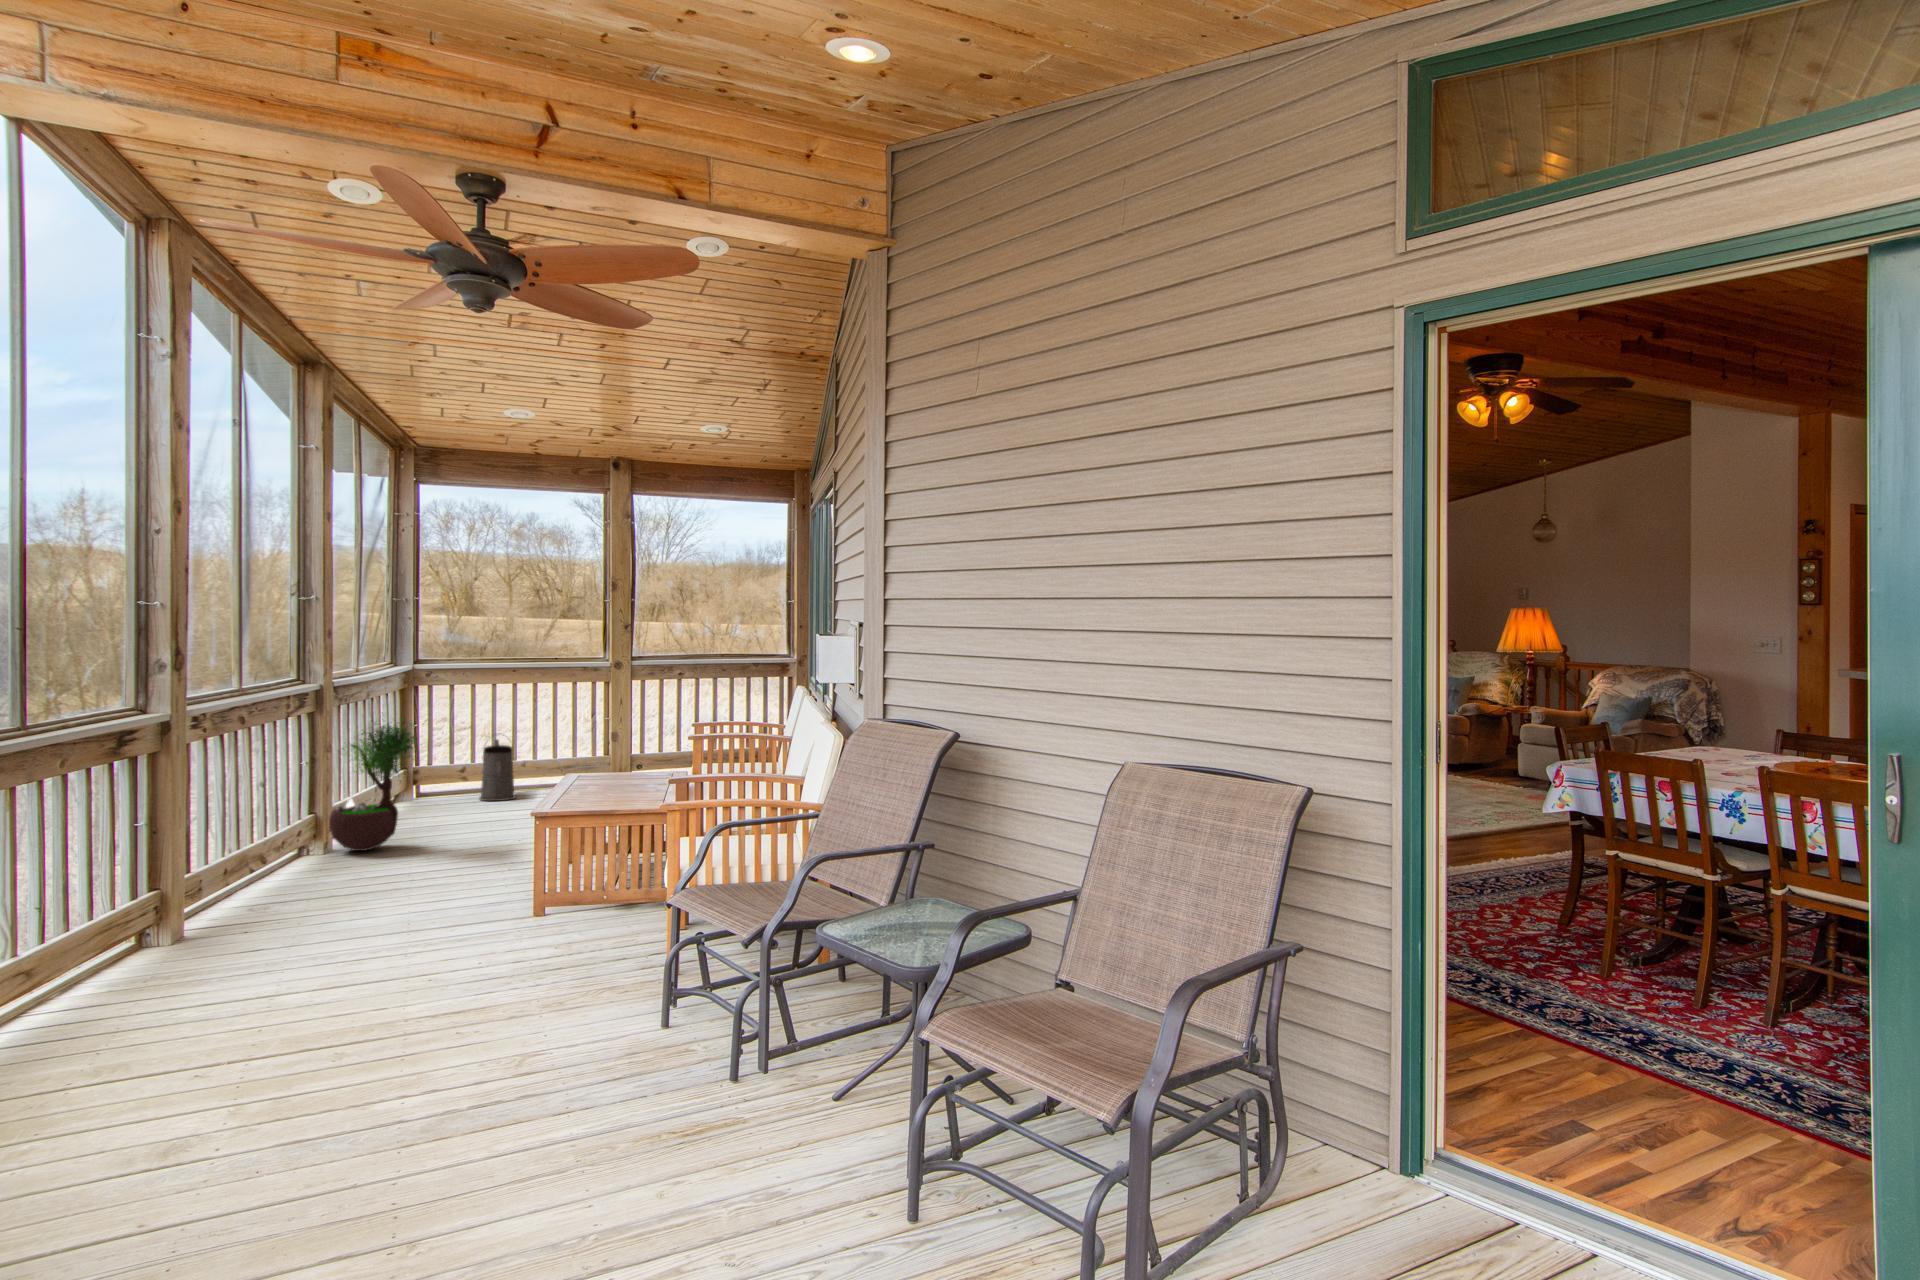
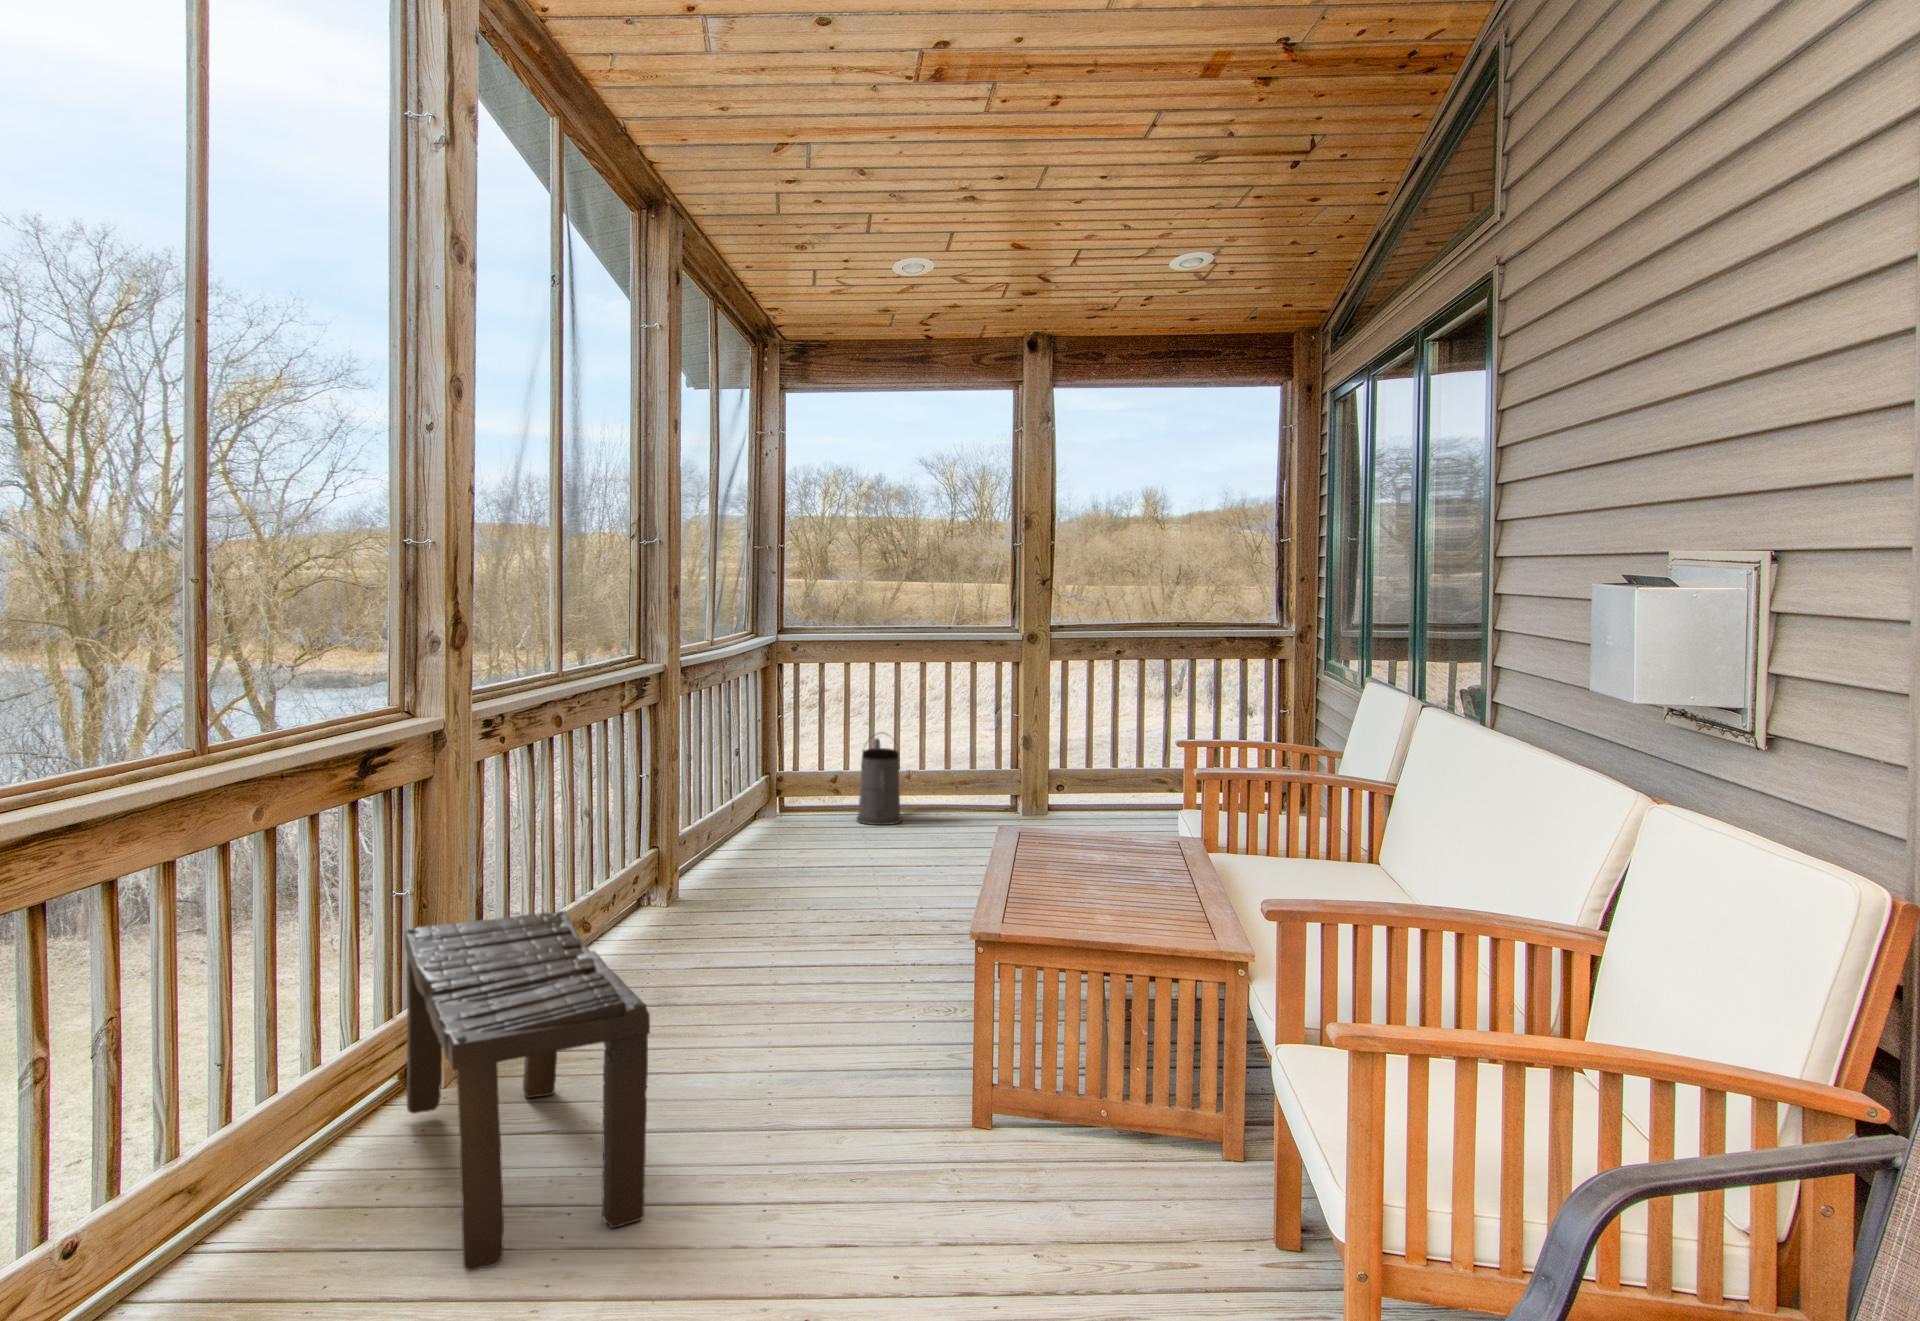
potted tree: present [329,718,418,851] -> none [674,707,788,900]
bench: none [139,834,323,1021] -> present [405,911,650,1271]

